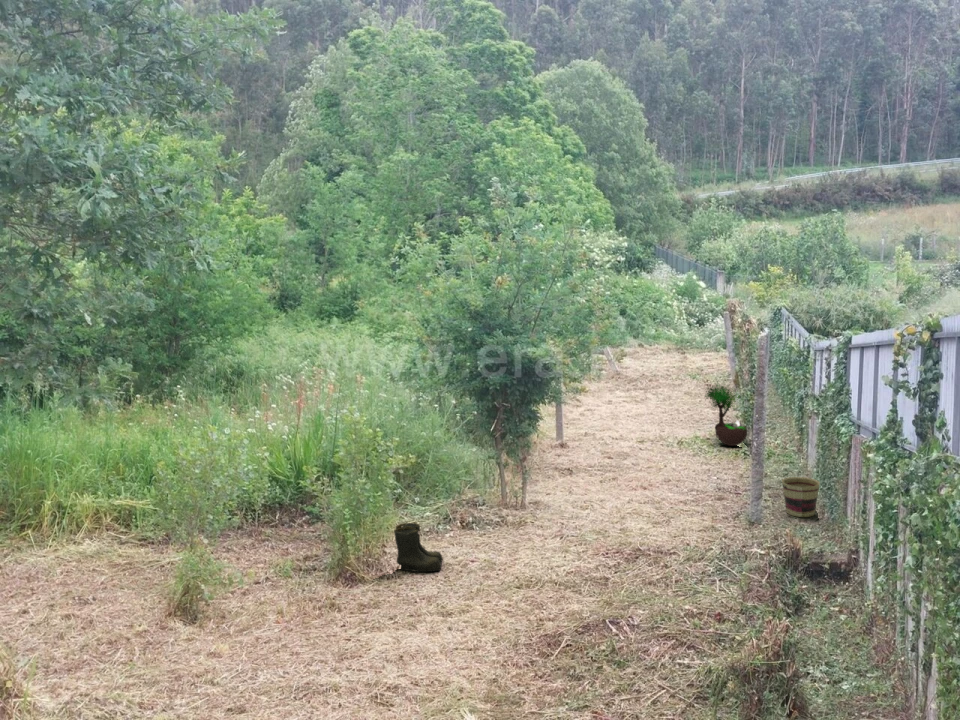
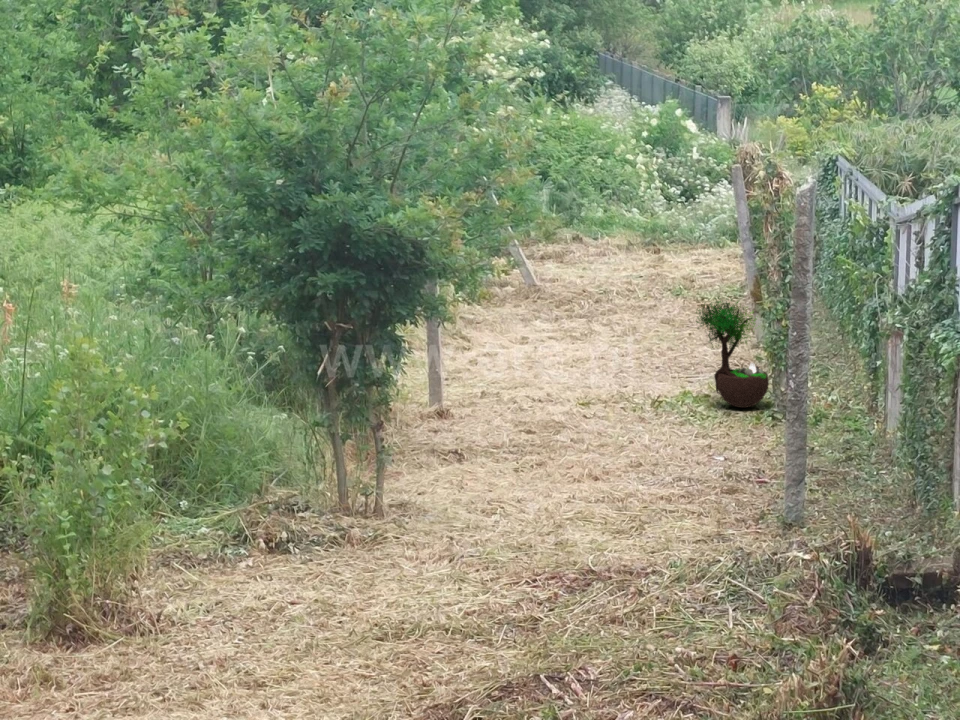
basket: present [782,477,820,517] -> none [832,444,894,511]
boots: present [394,523,443,572] -> none [146,535,240,623]

